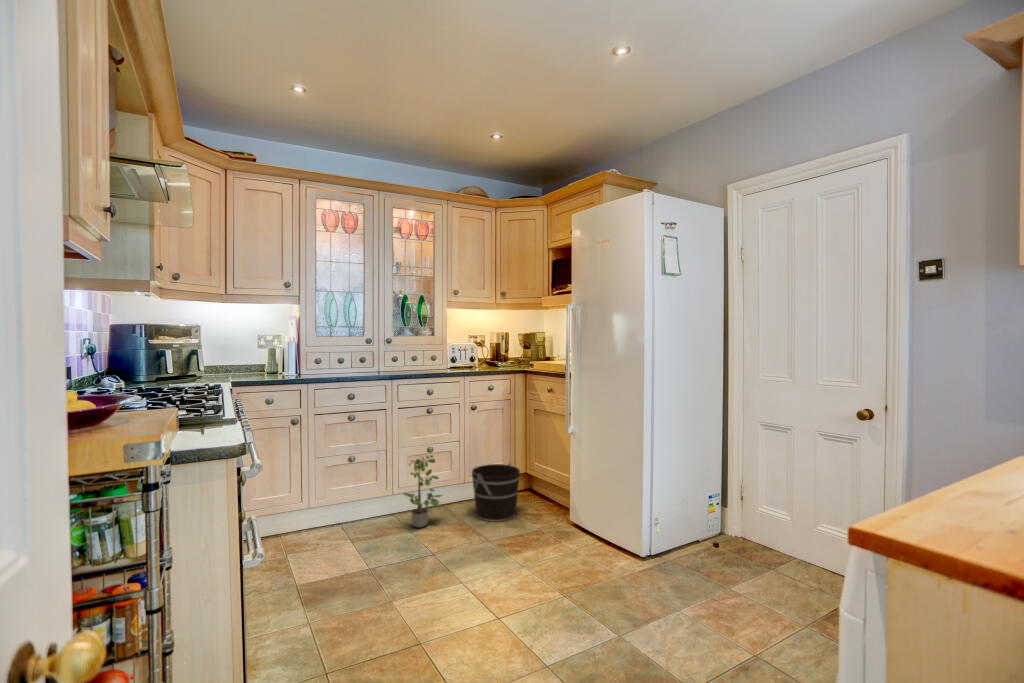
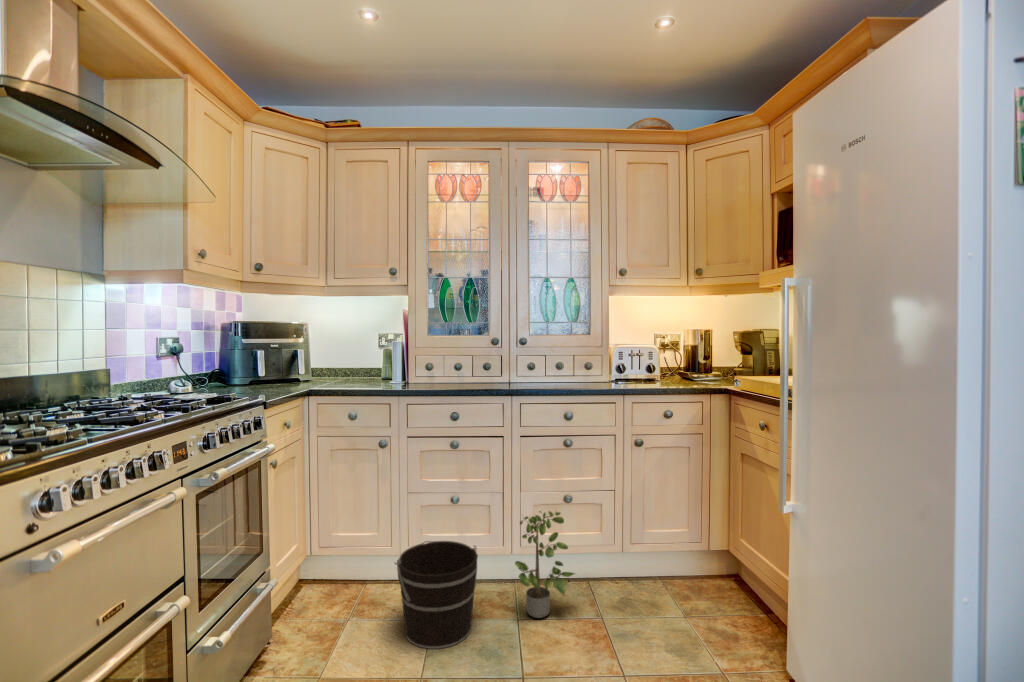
bucket: present [472,463,520,522] -> present [395,541,478,649]

